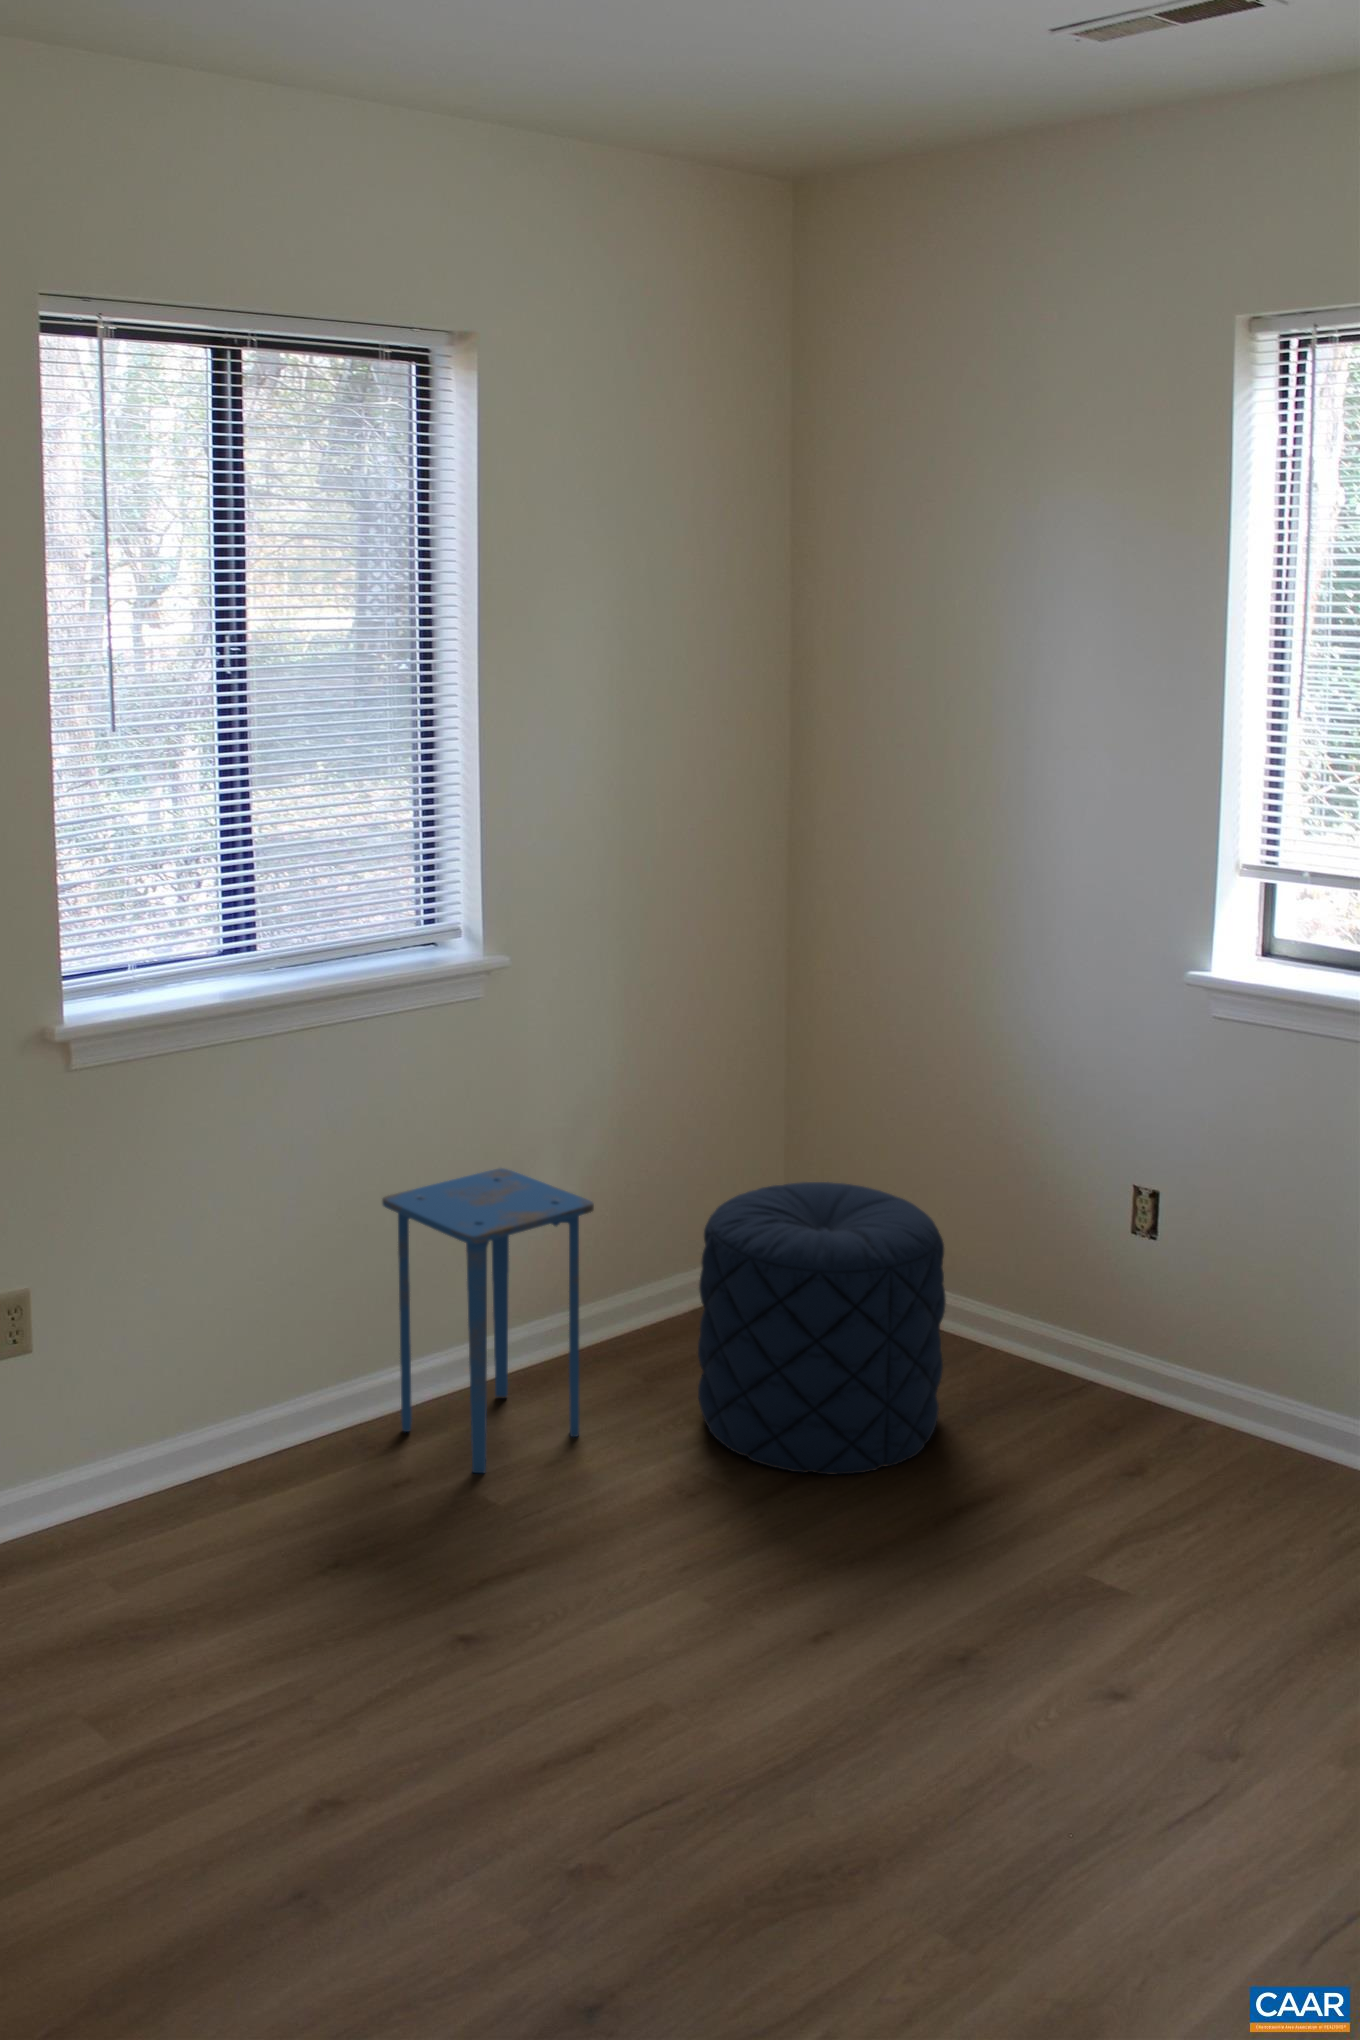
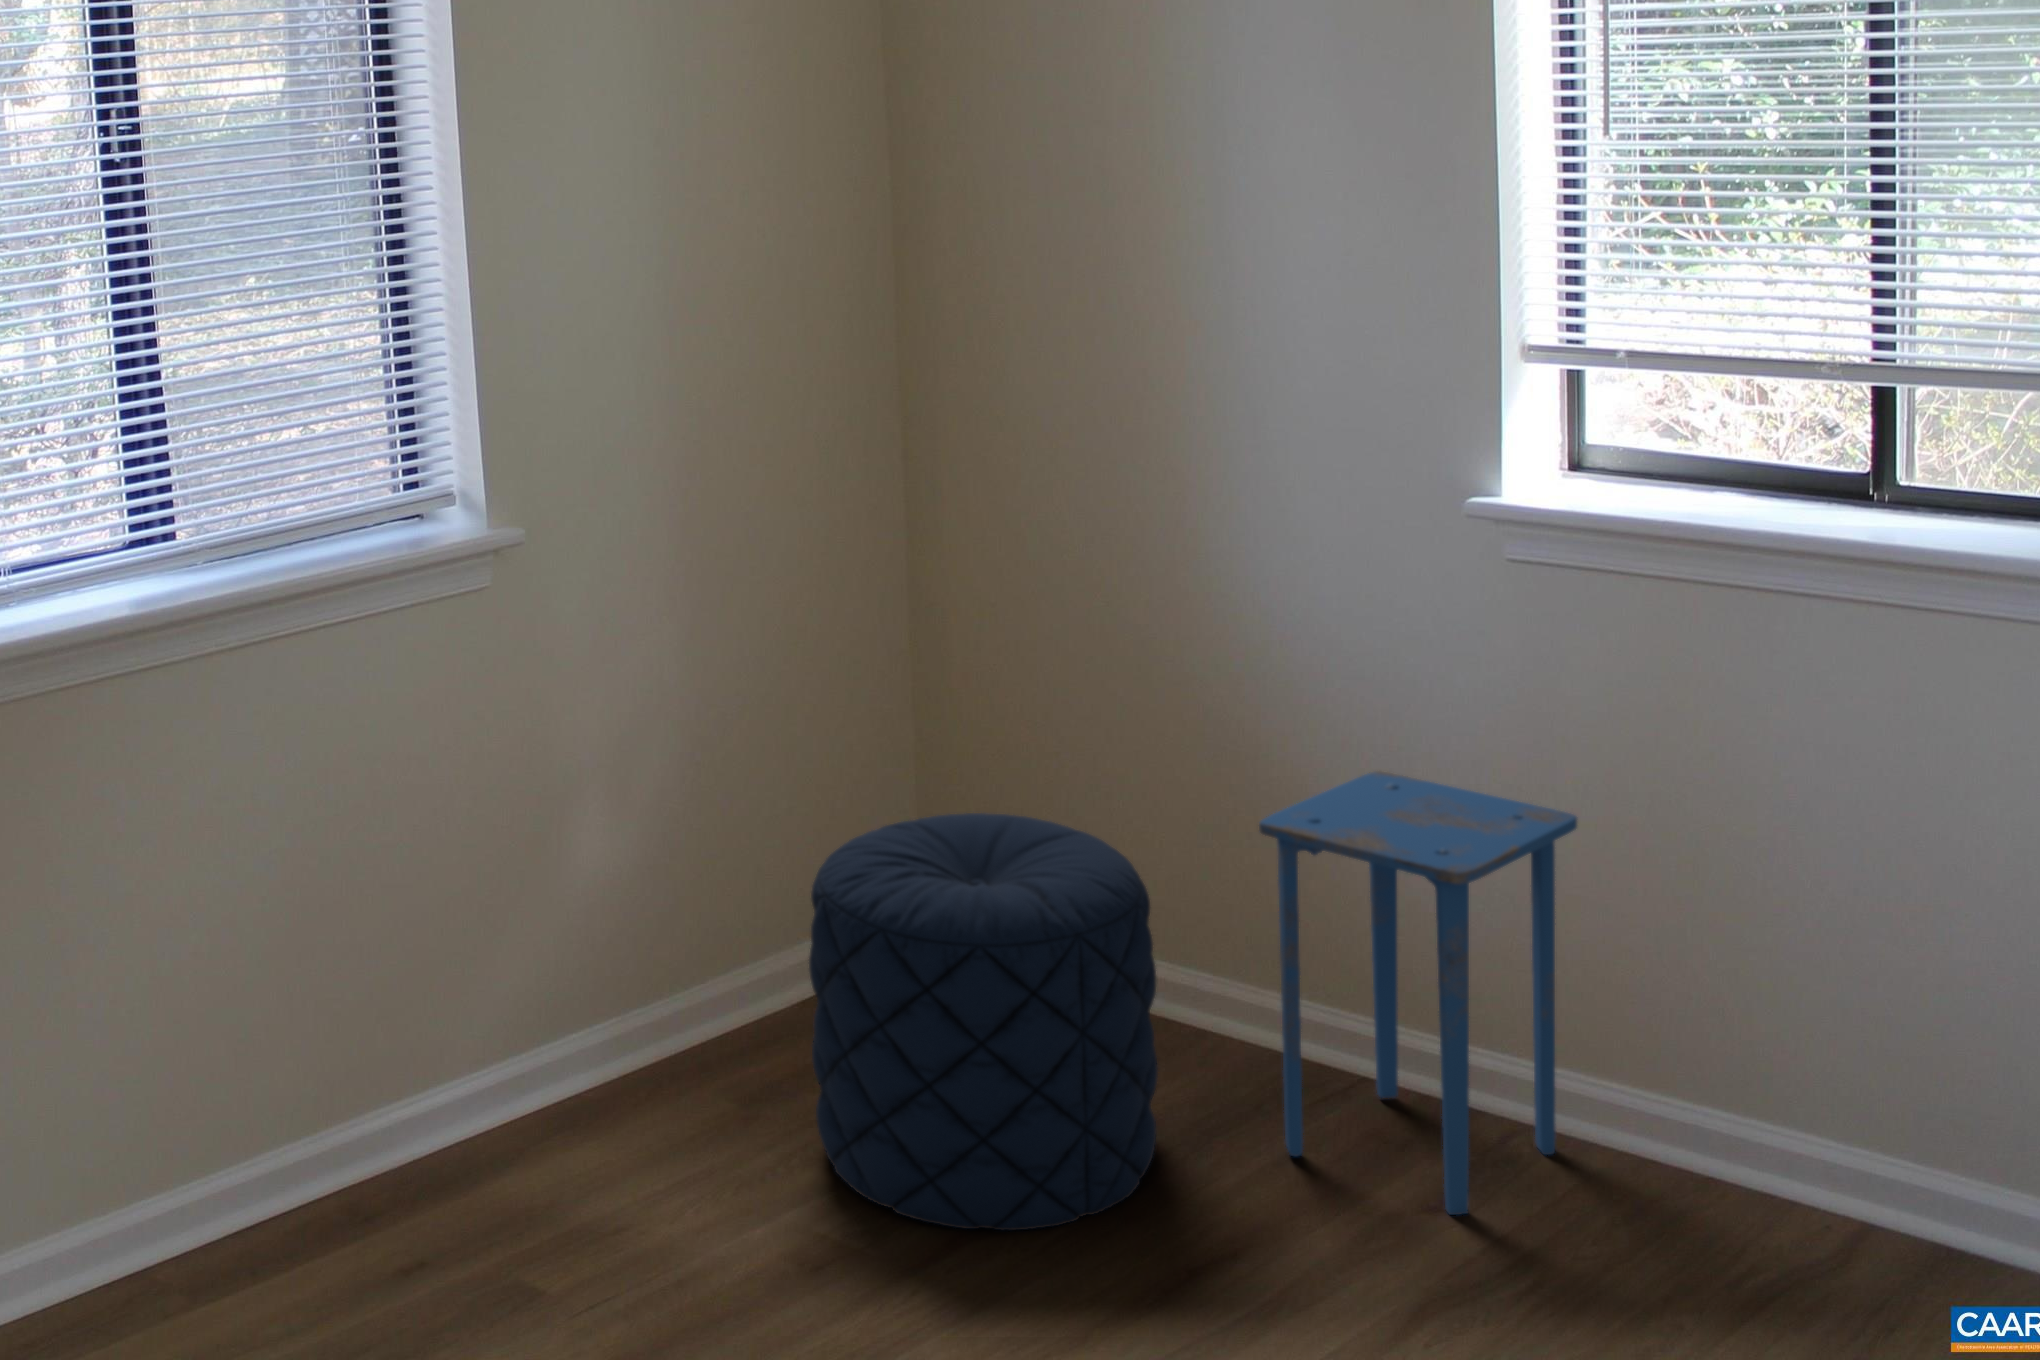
side table: present [382,1168,594,1473] -> present [1259,771,1577,1215]

